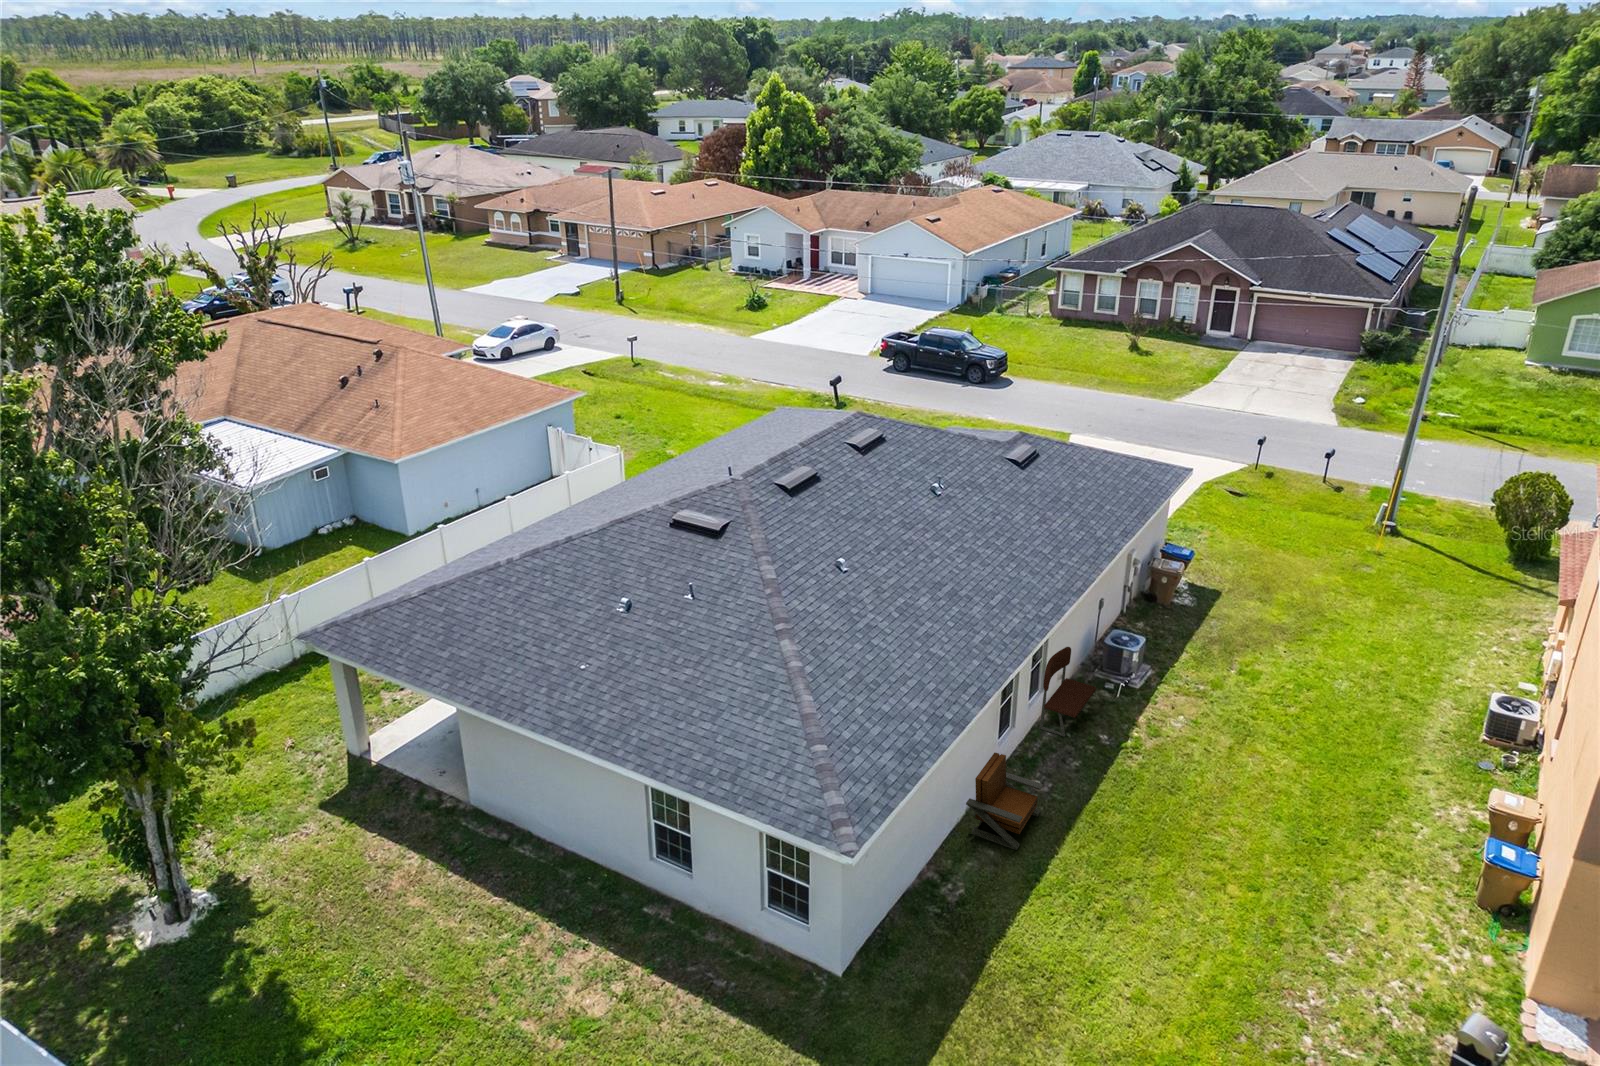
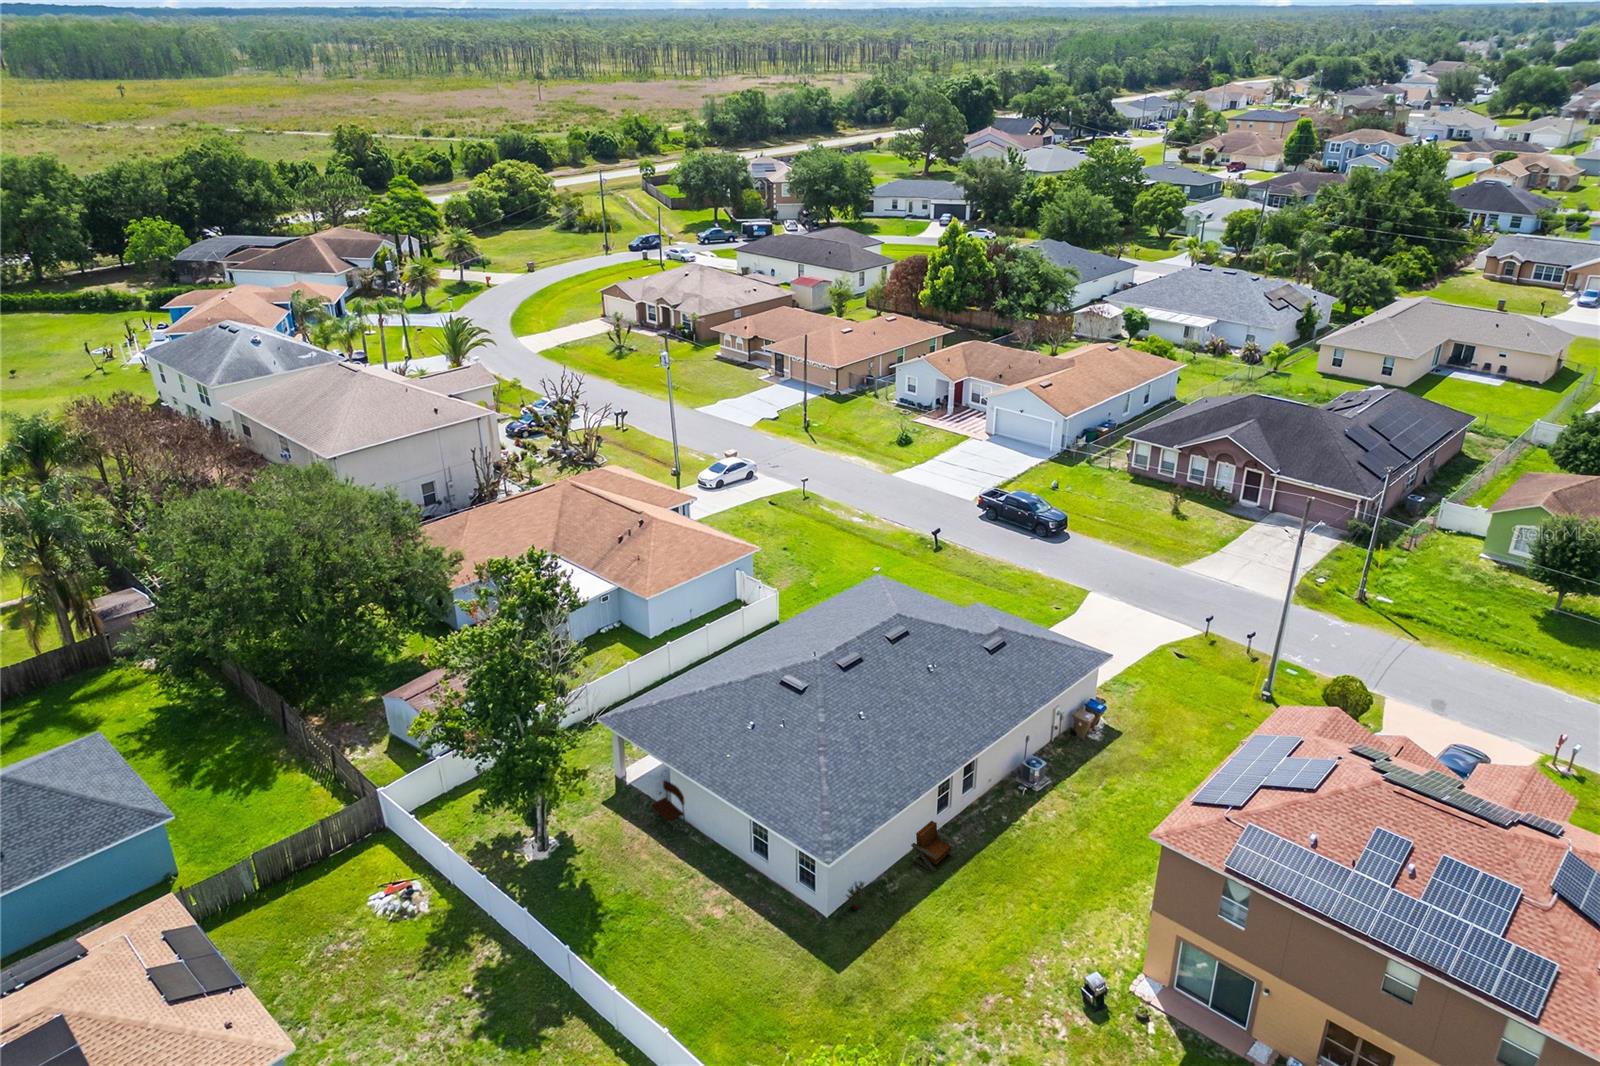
bench: present [1039,647,1096,737] -> present [651,781,685,831]
potted tree: none [870,884,909,948] -> present [846,882,865,910]

